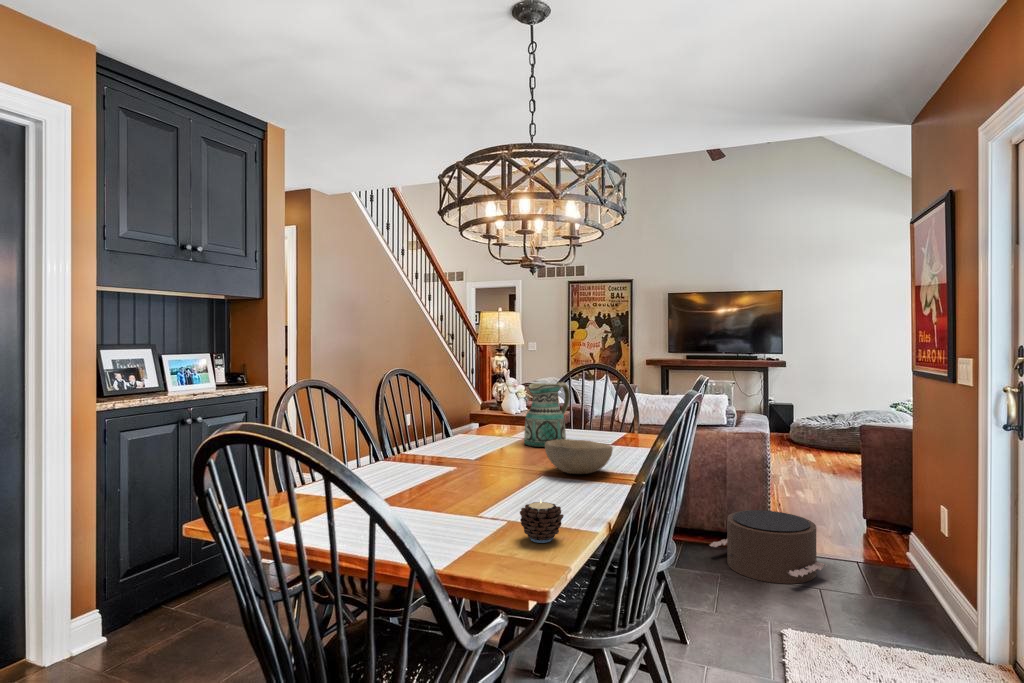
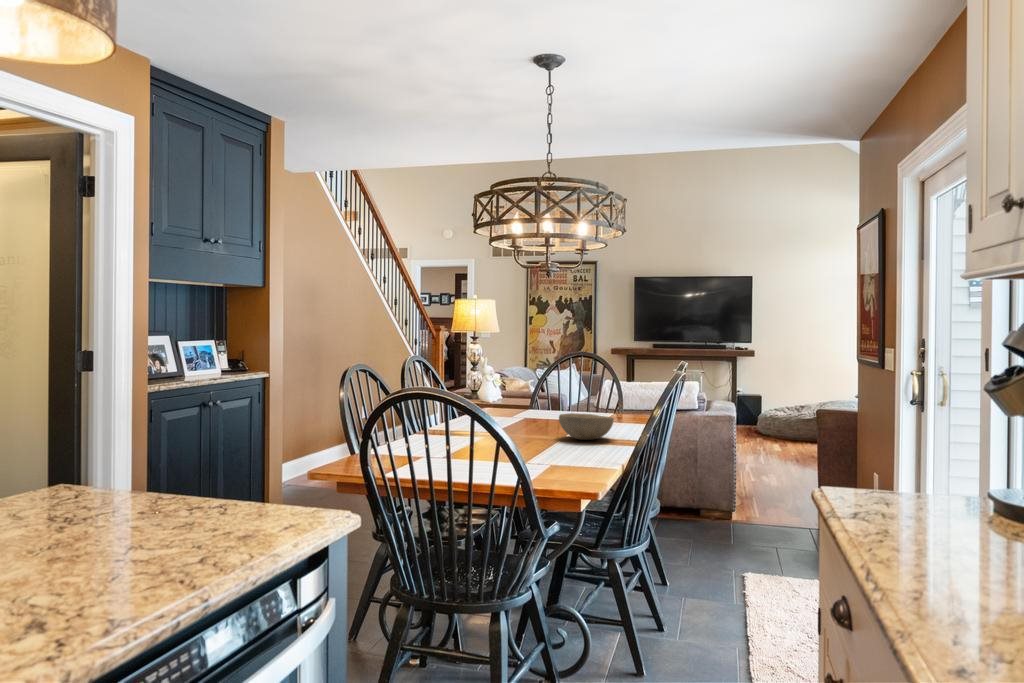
ceramic pitcher: present [524,382,570,447] -> none [529,367,567,423]
candle: present [520,500,564,543] -> none [563,445,595,476]
pouf: present [710,510,827,584] -> none [681,485,782,544]

